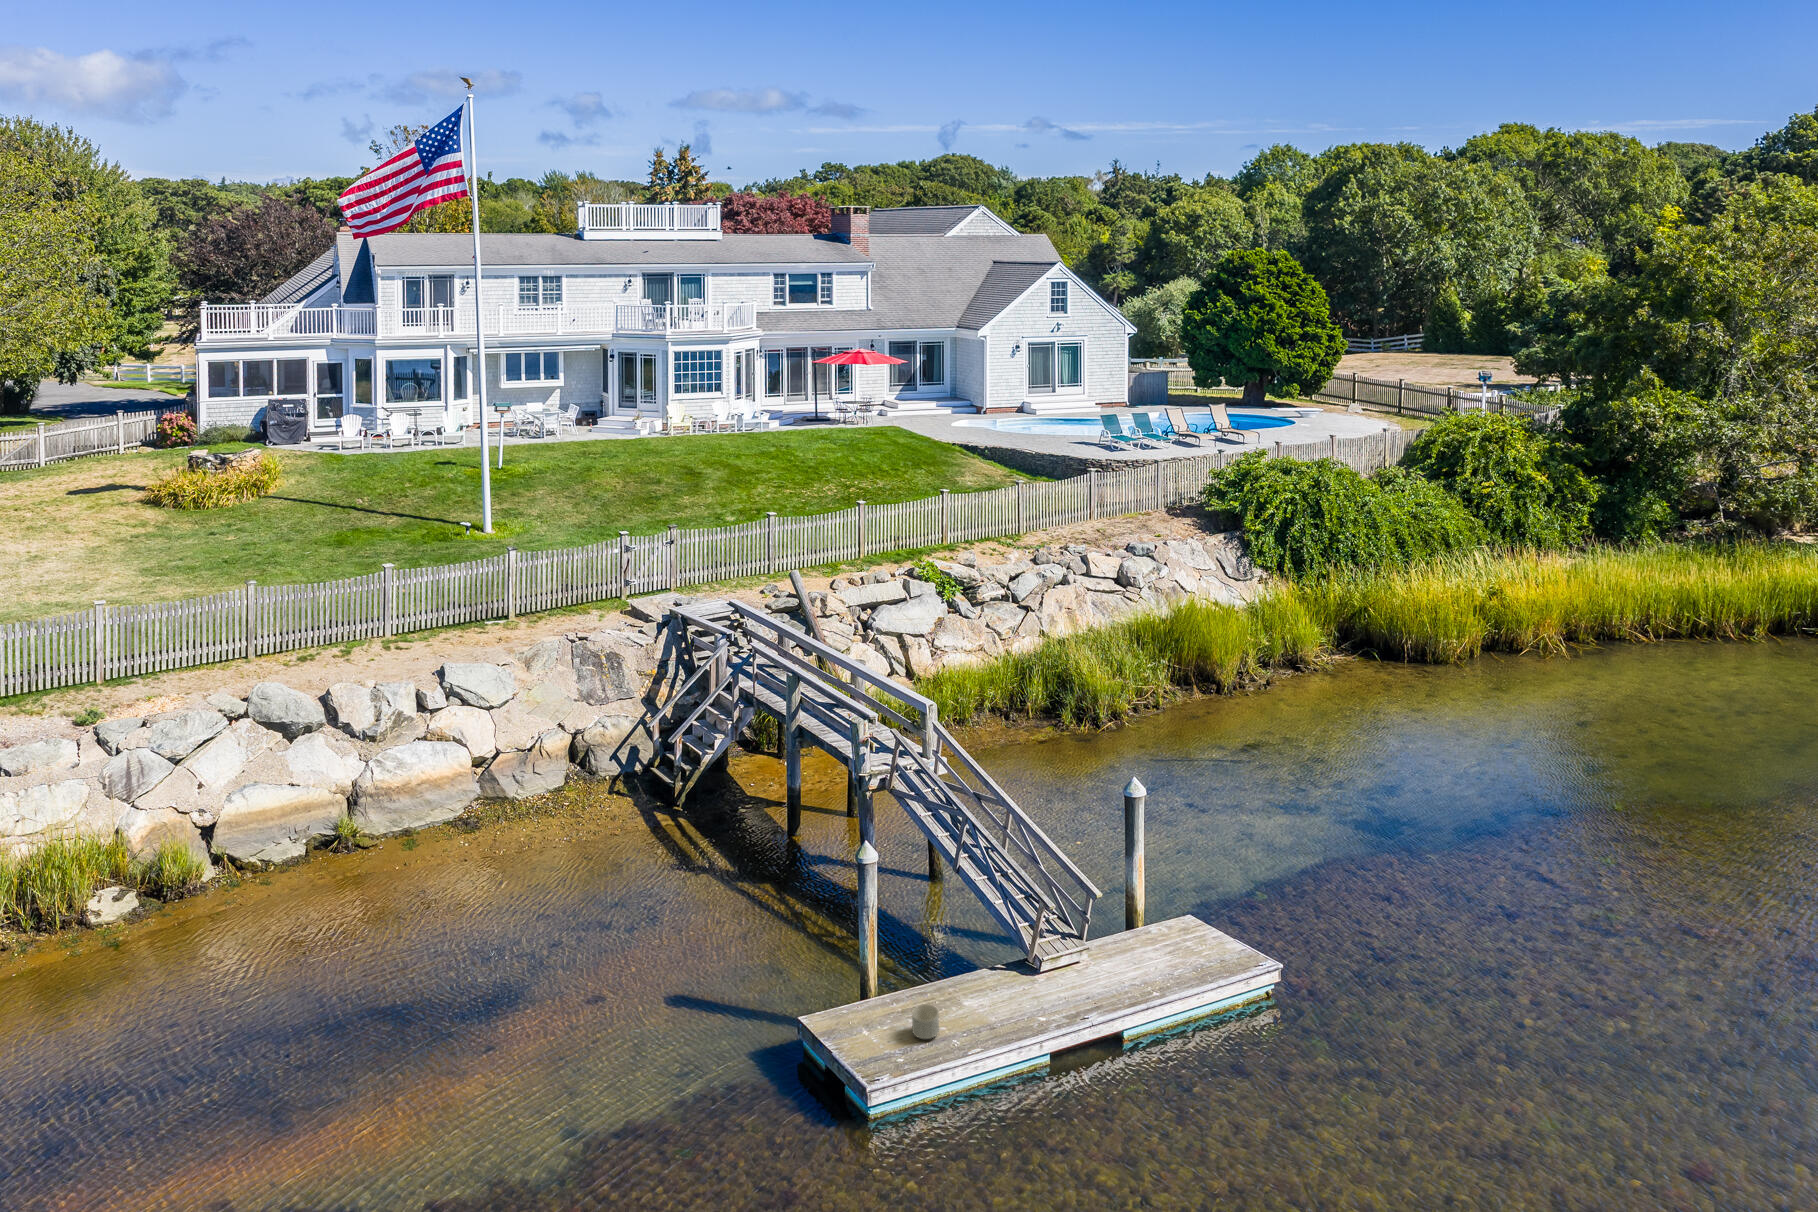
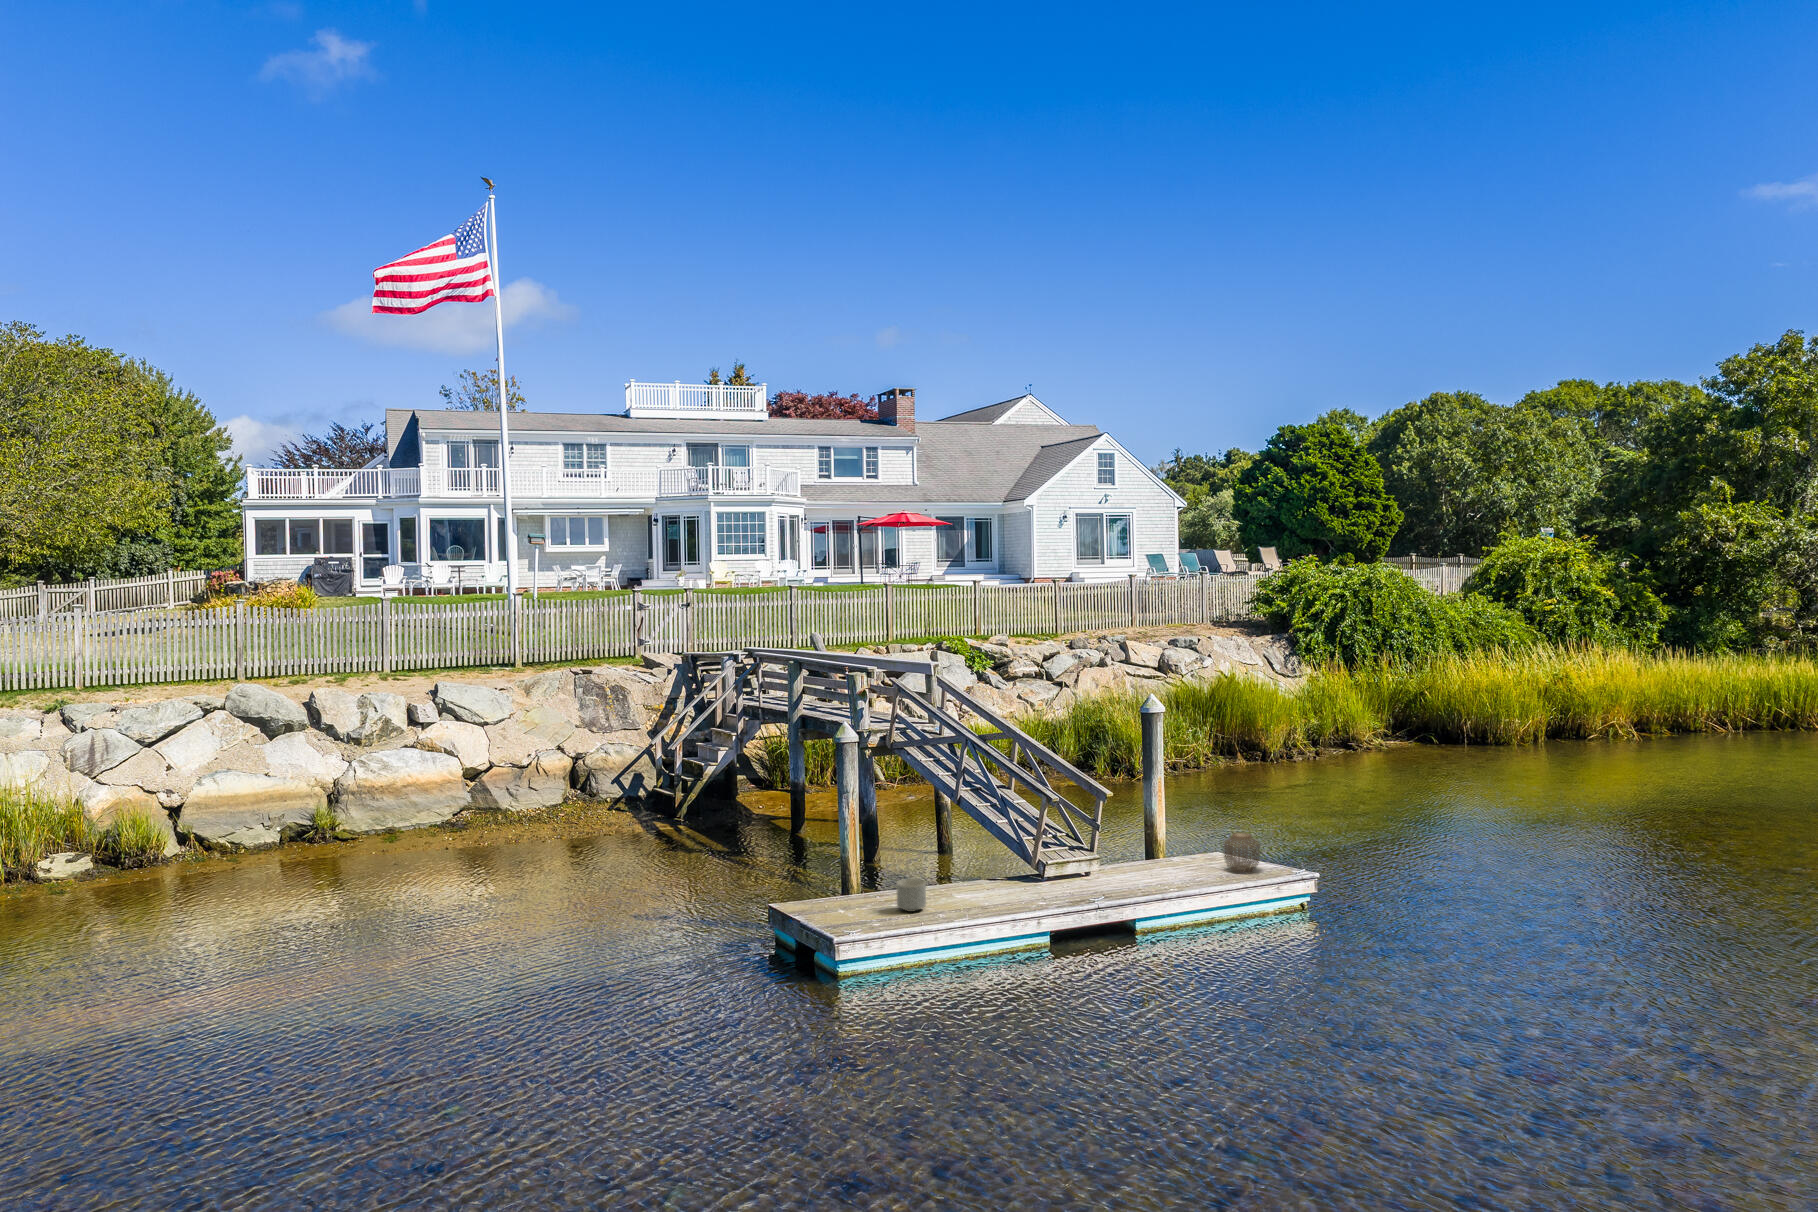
woven basket: none [1203,915,1236,954] -> present [1224,833,1260,873]

